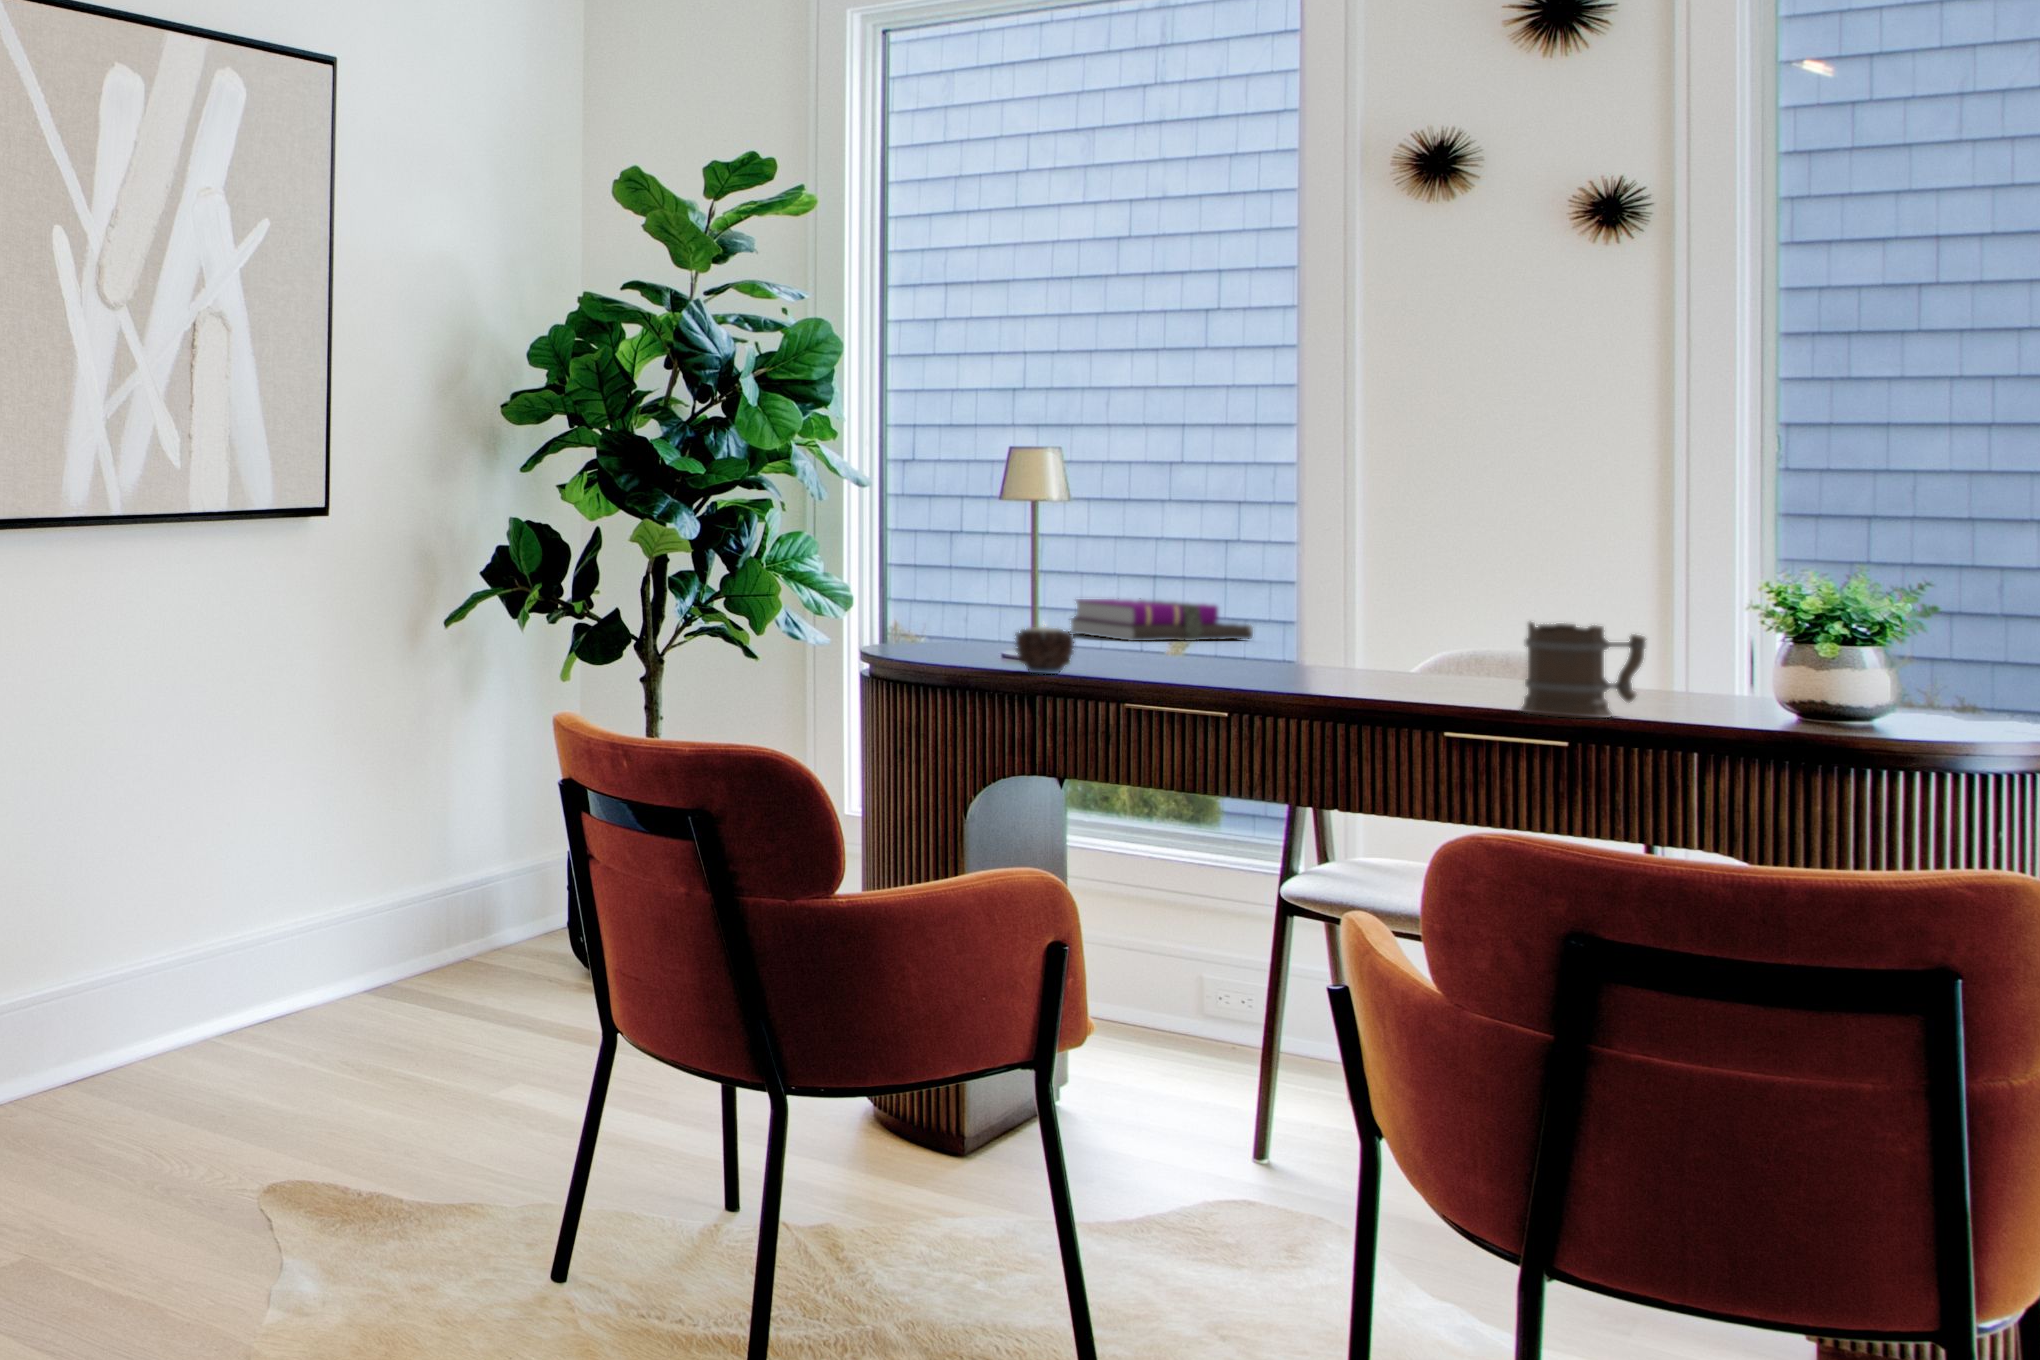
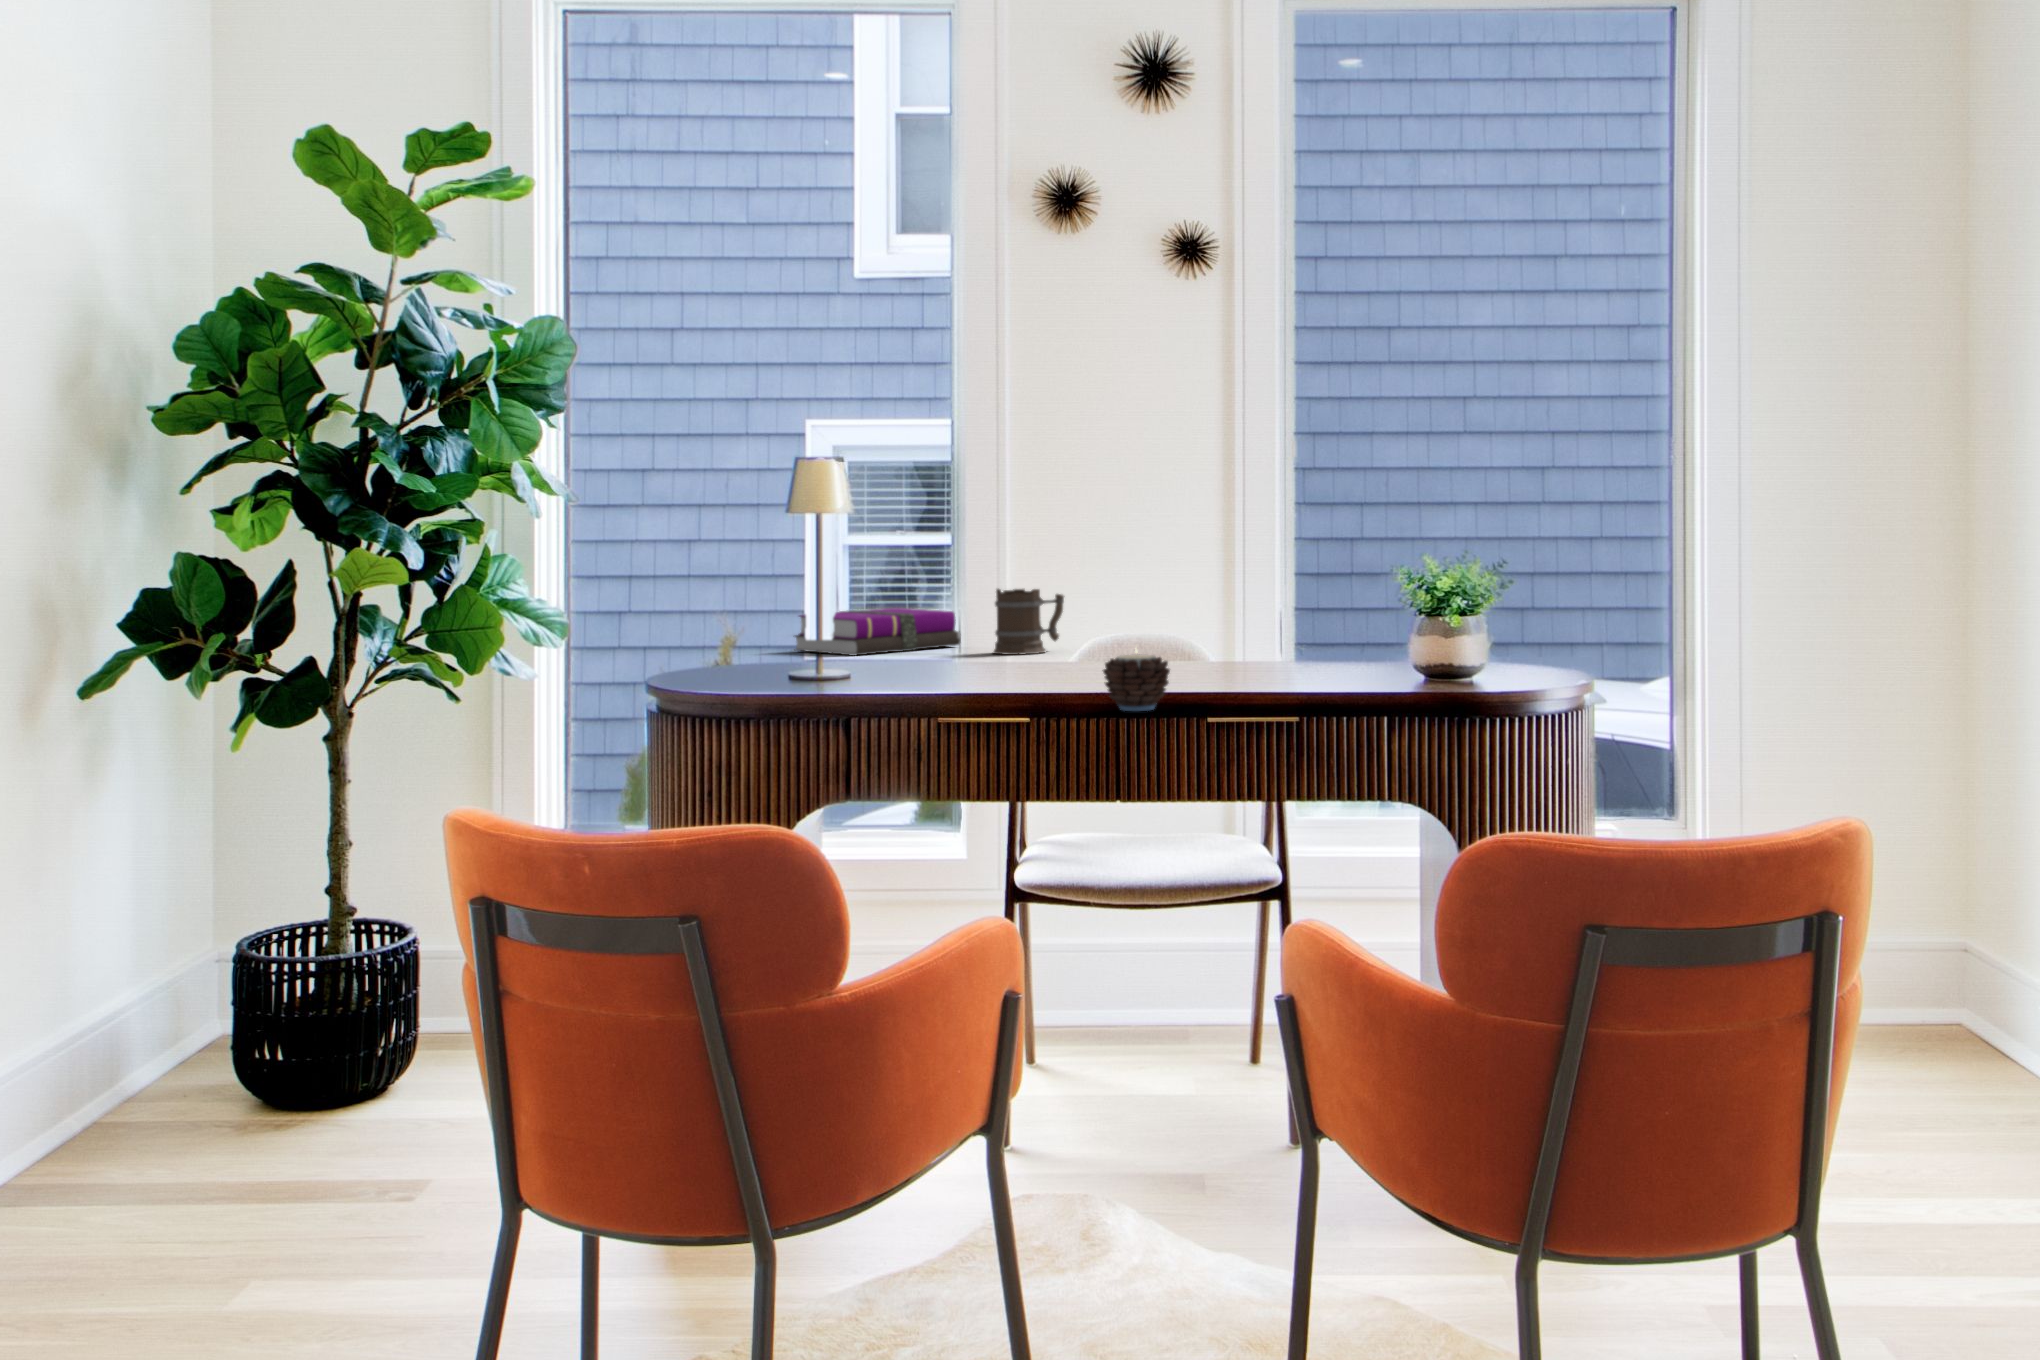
mug: present [1521,621,1646,718] -> present [994,589,1064,655]
candle: present [1016,627,1074,674] -> present [1103,650,1170,711]

